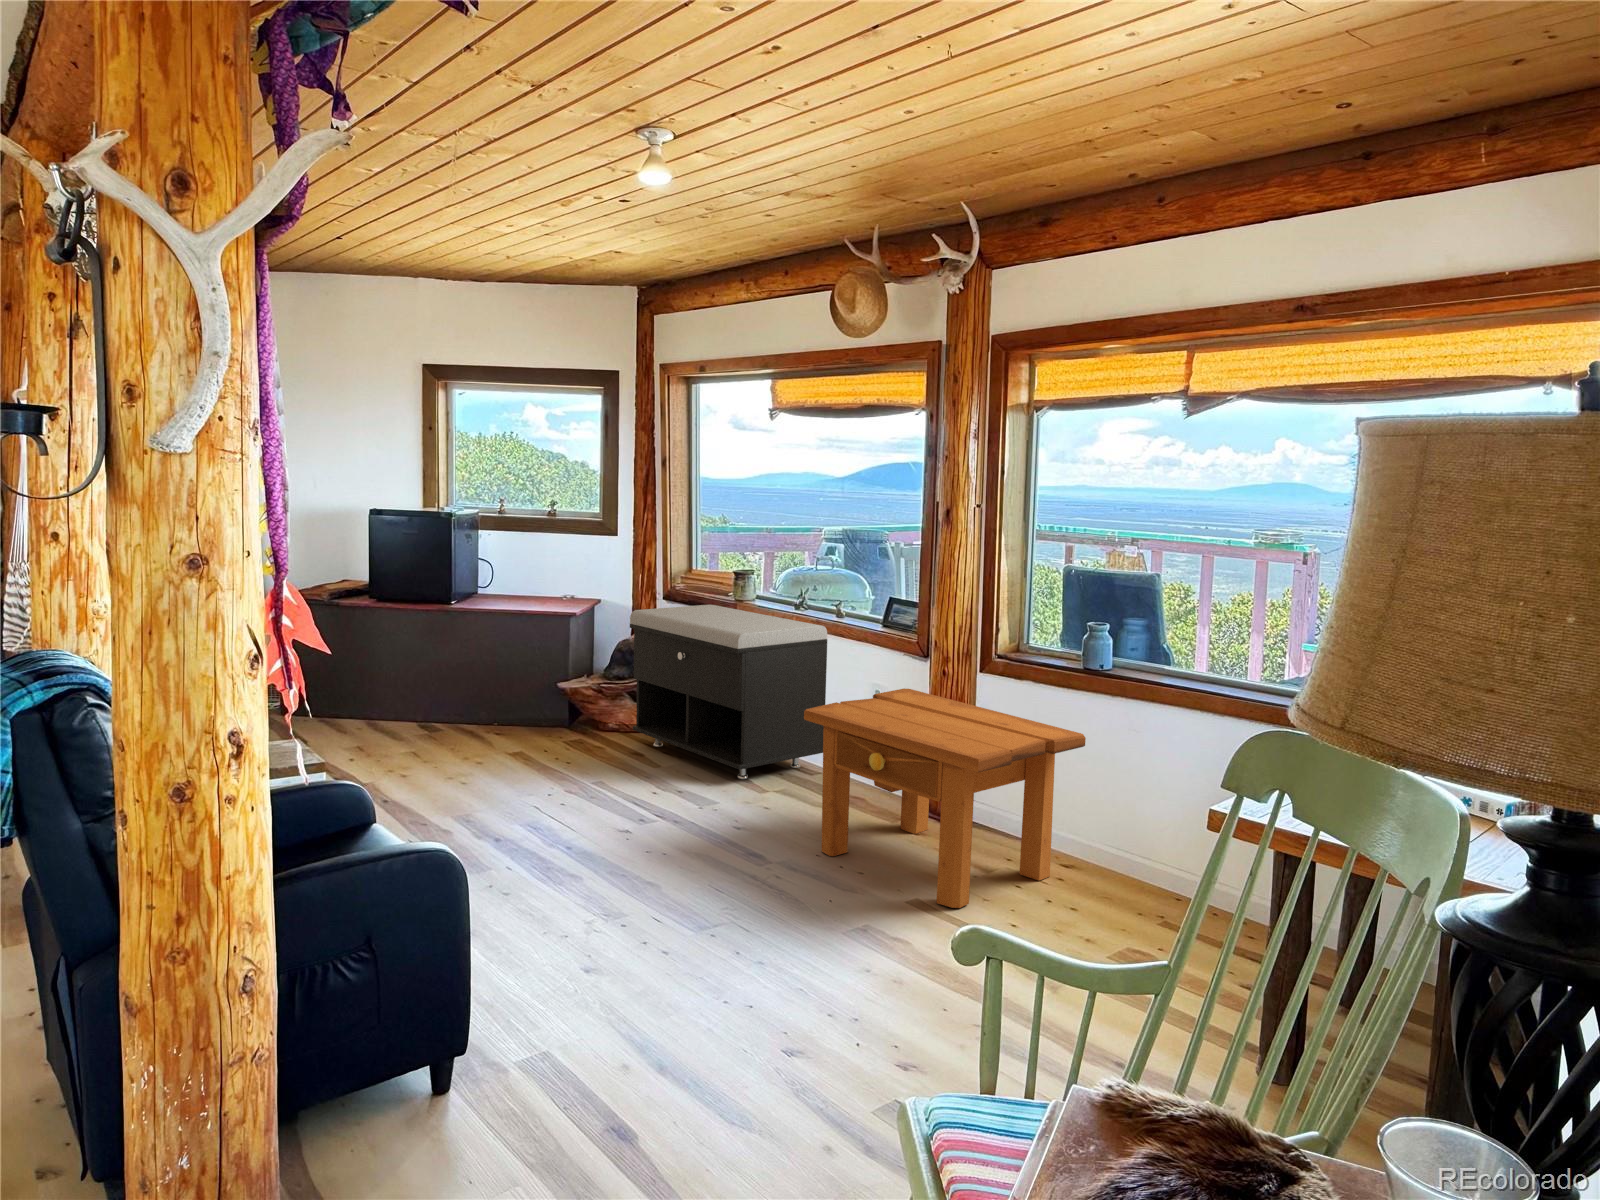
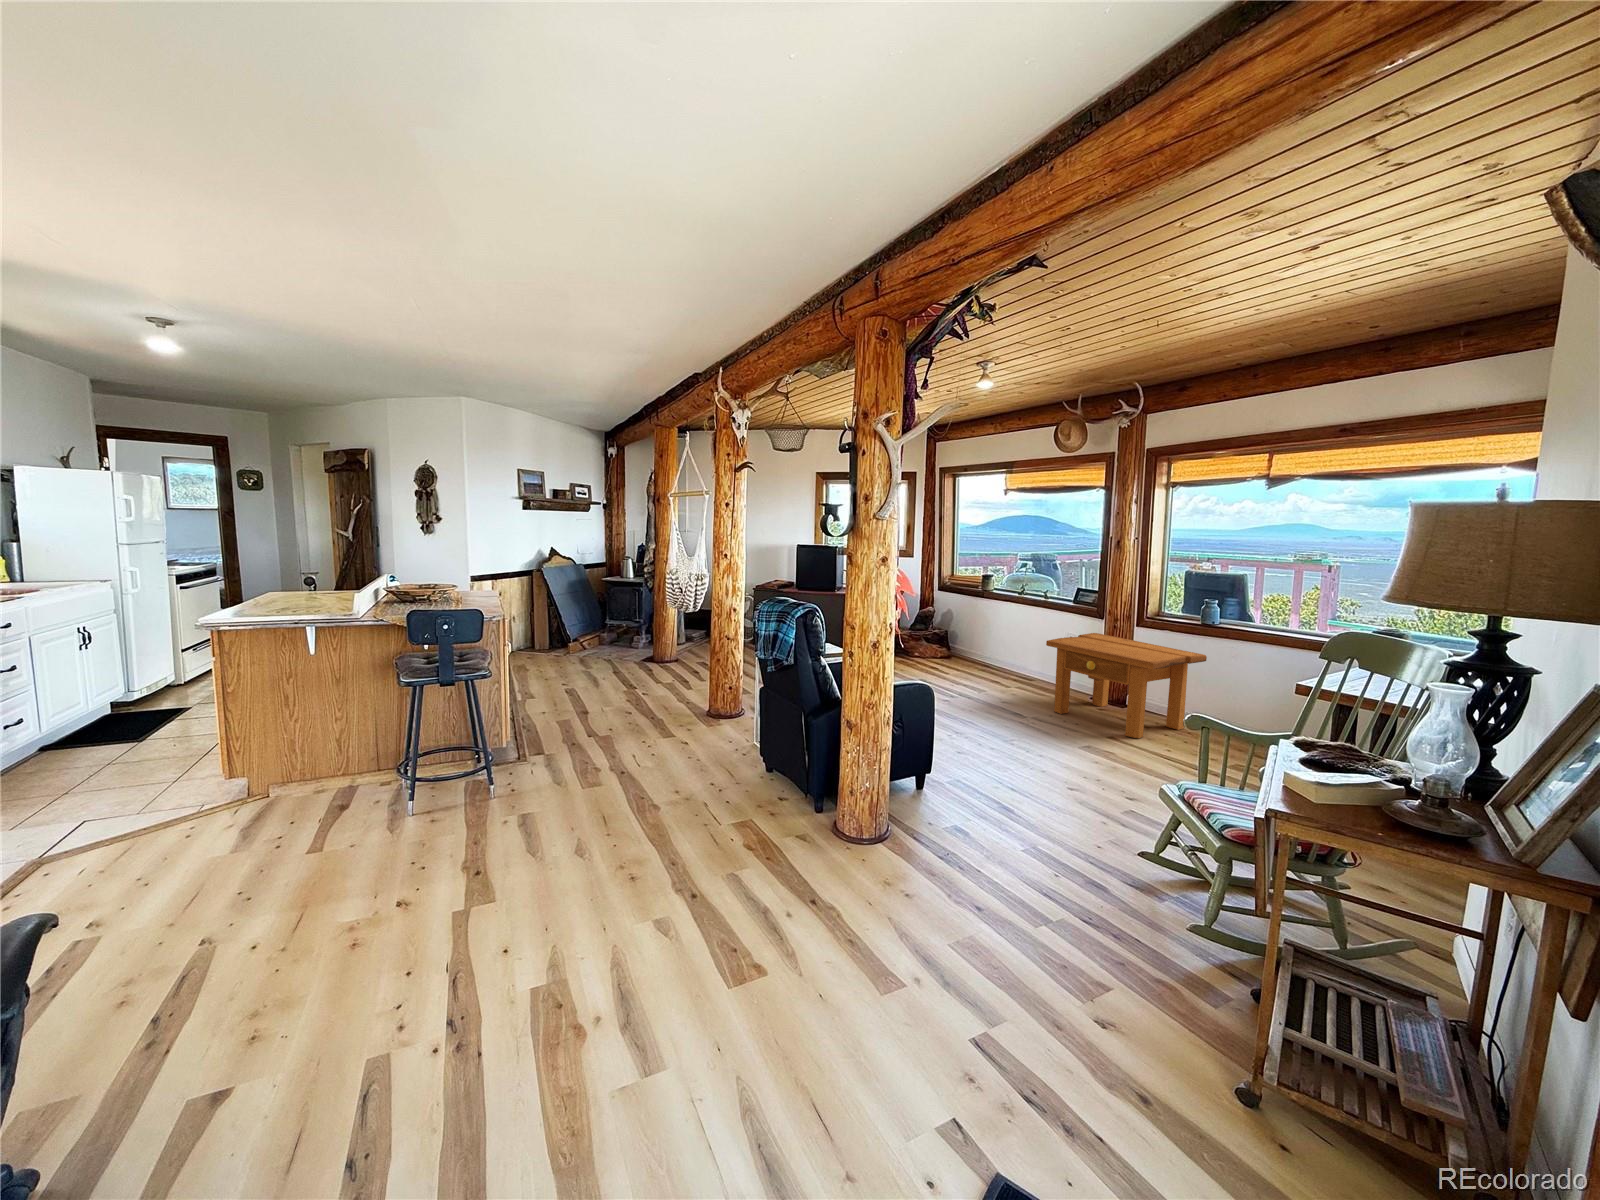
storage bench: present [630,605,827,779] -> none [933,592,1042,679]

